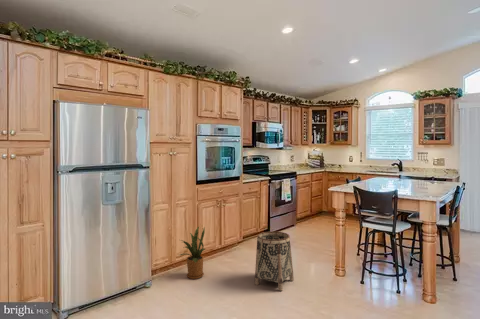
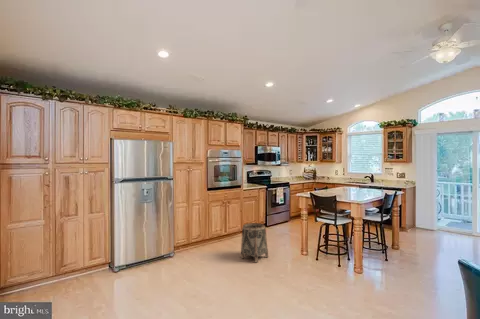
house plant: present [180,227,205,279] -> none [192,218,212,253]

